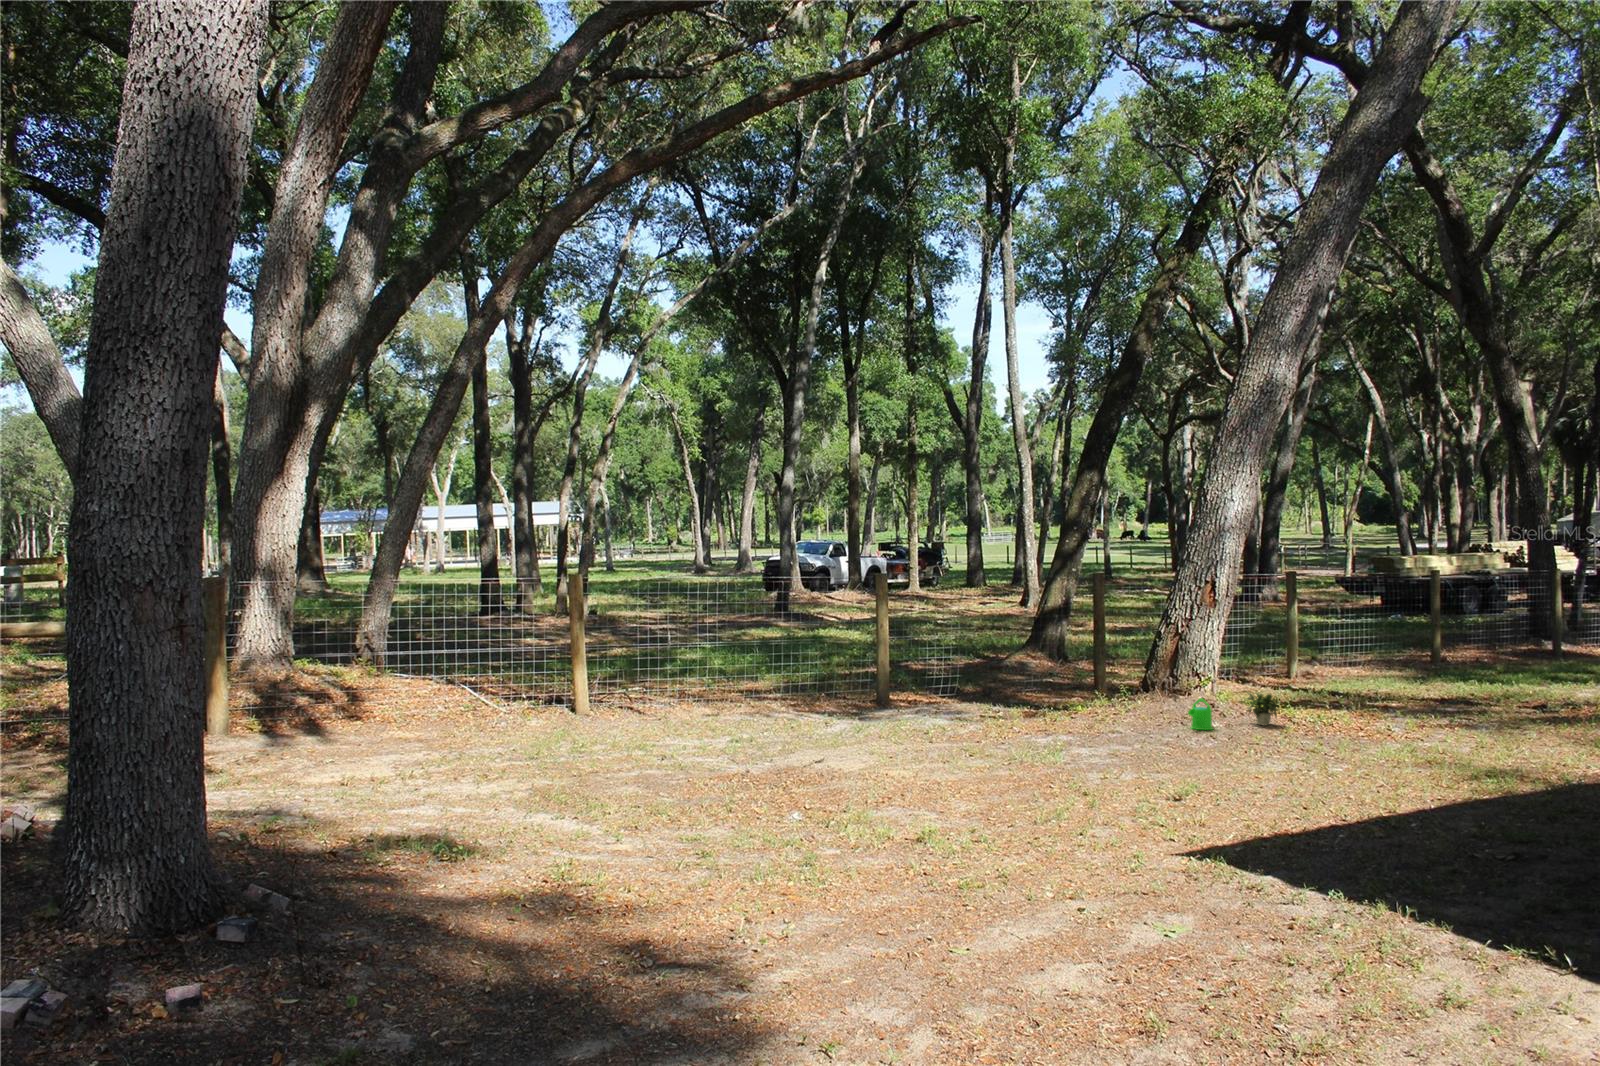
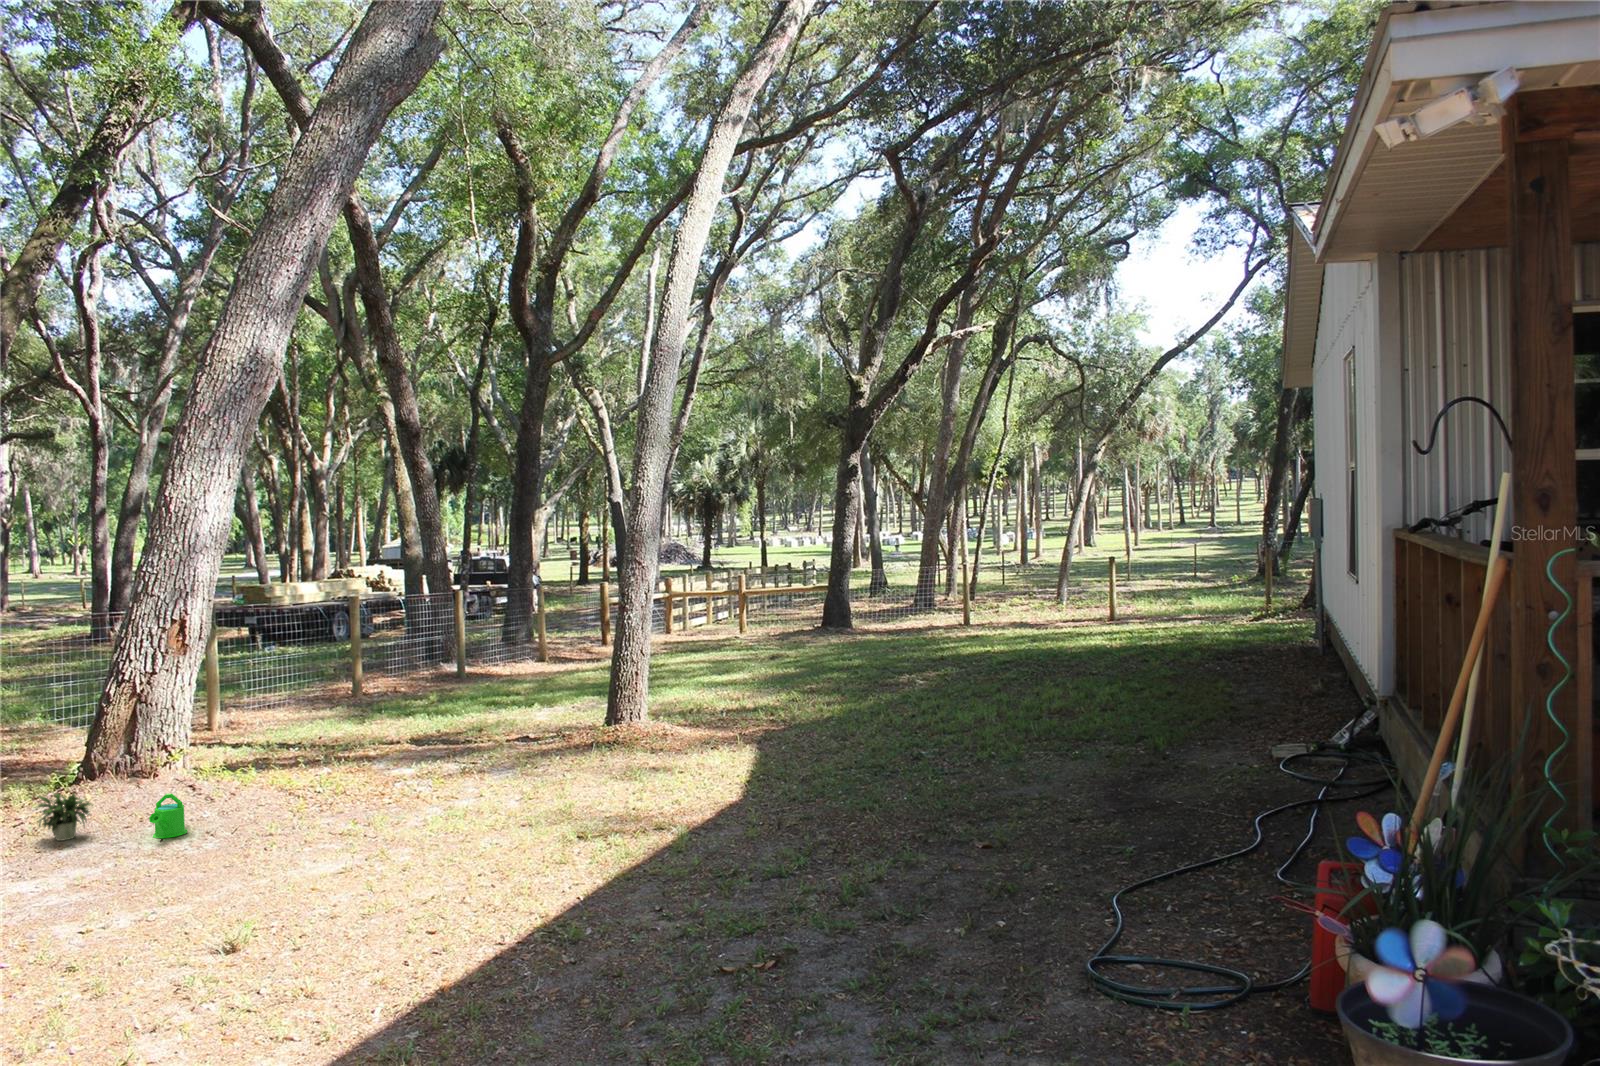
potted plant: present [1246,693,1280,725] -> present [37,793,91,841]

